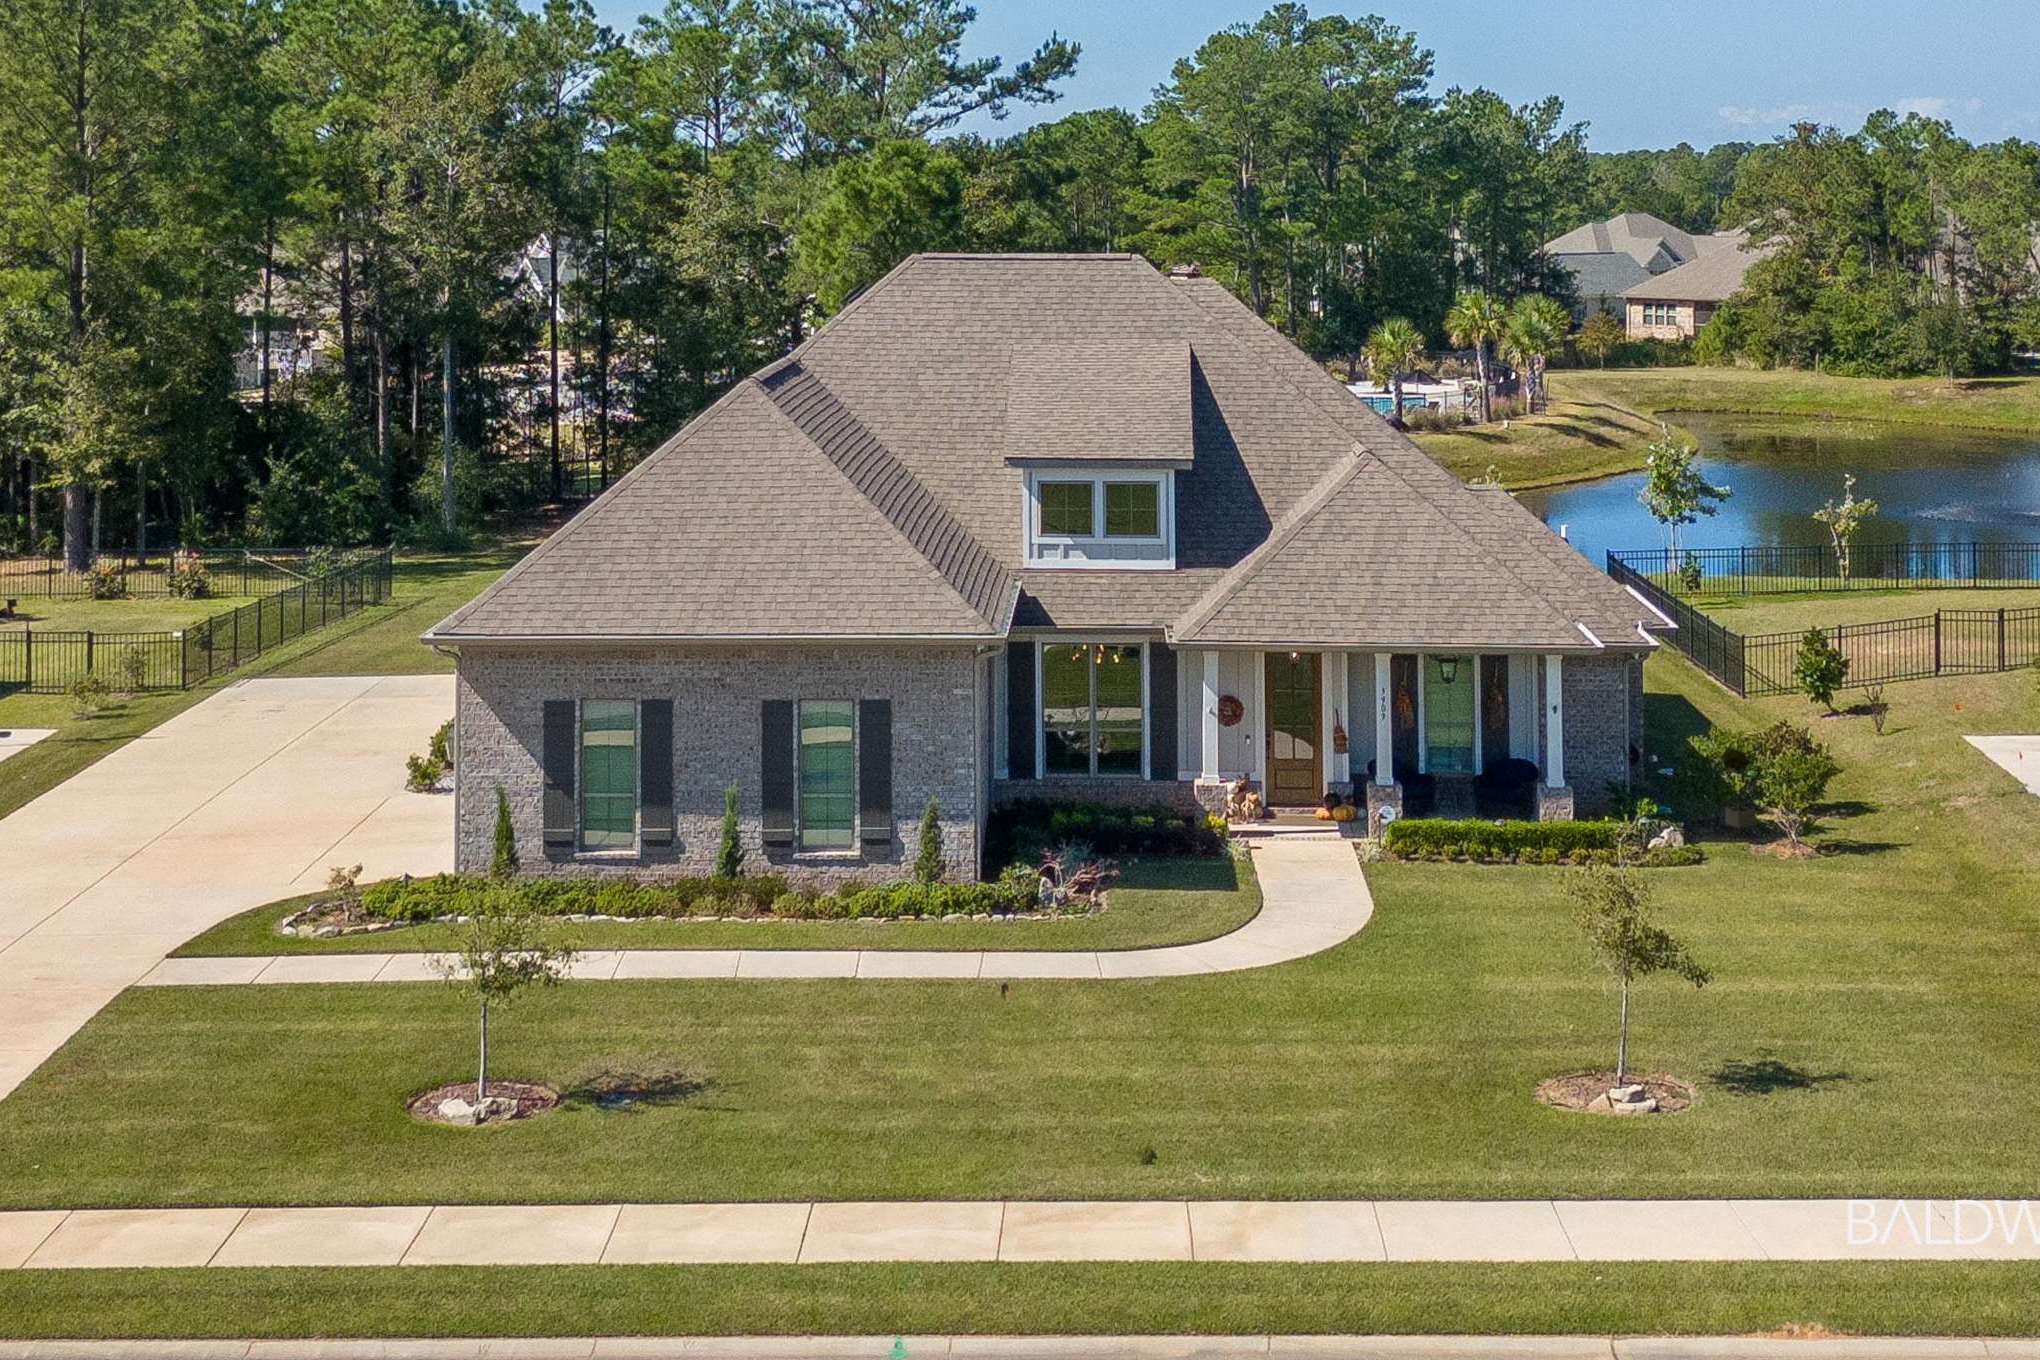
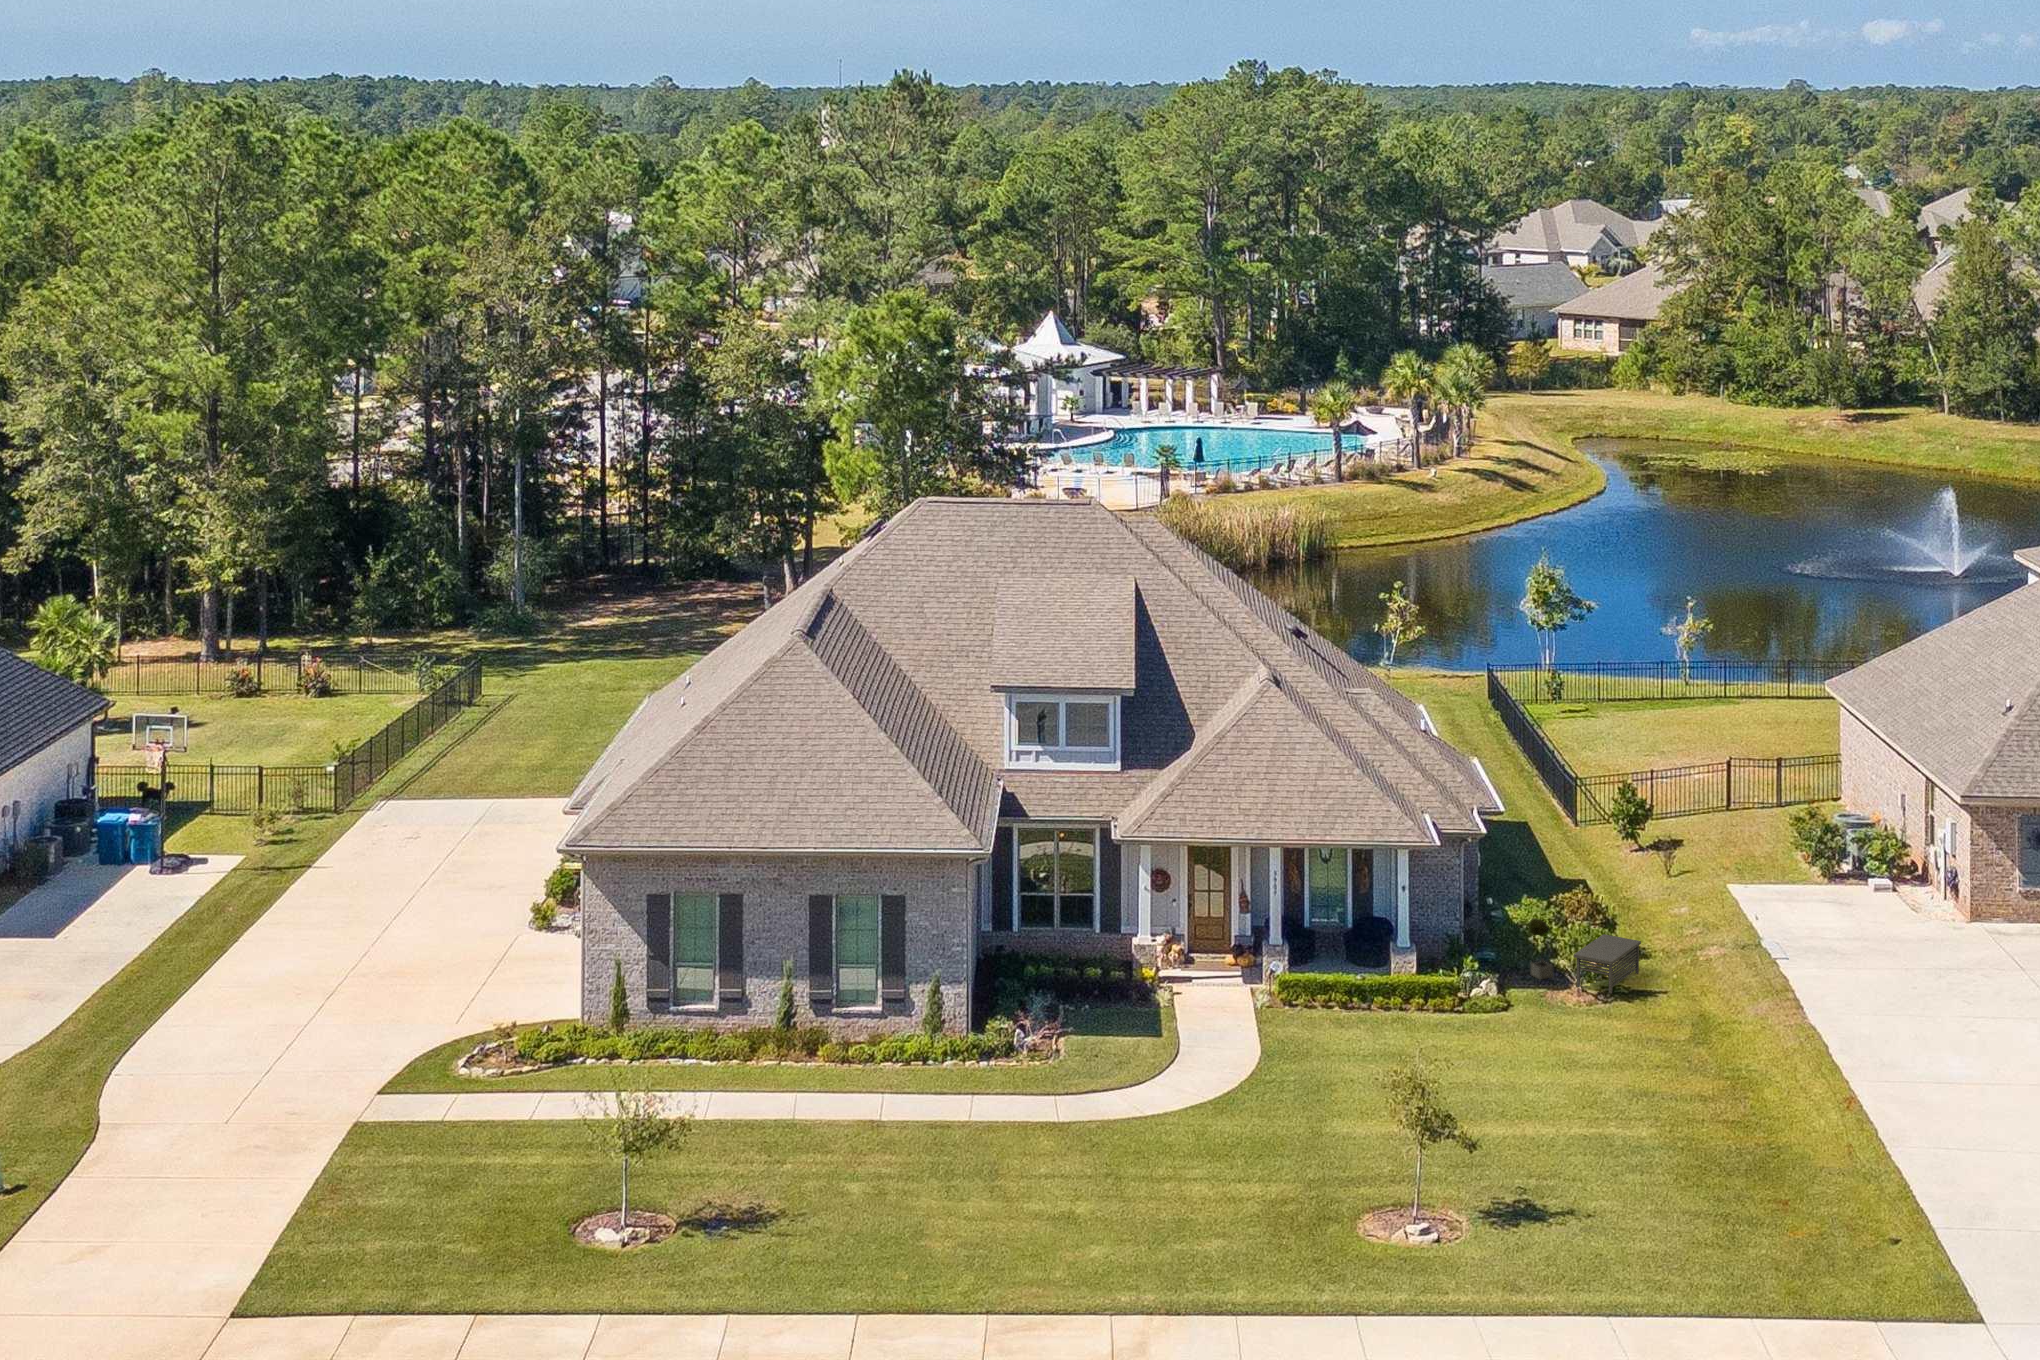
storage bench: none [1787,772,1873,842] -> present [1574,934,1641,994]

